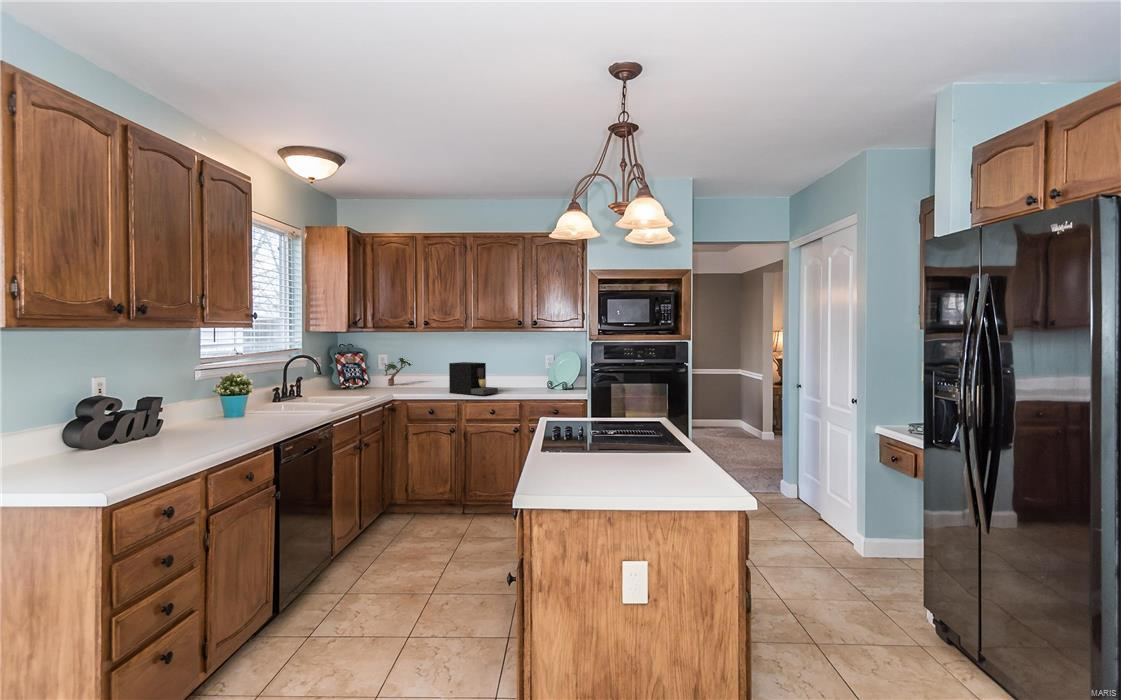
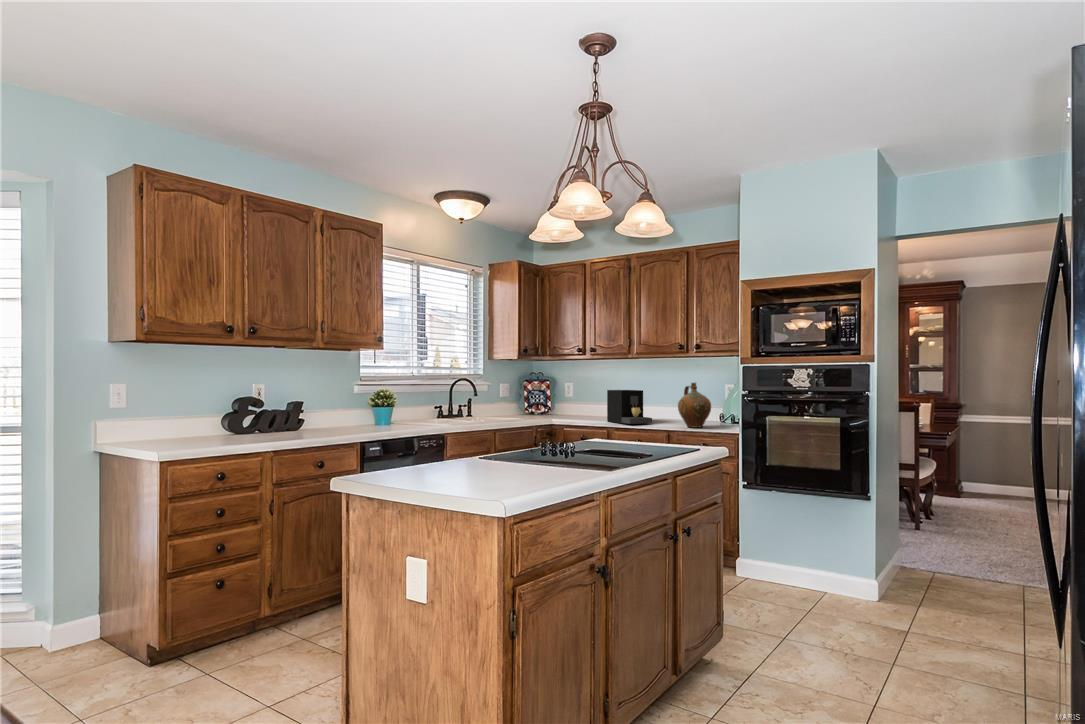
ceramic jug: none [528,356,556,395] -> present [678,383,711,428]
potted plant: present [385,358,412,385] -> none [563,385,602,413]

